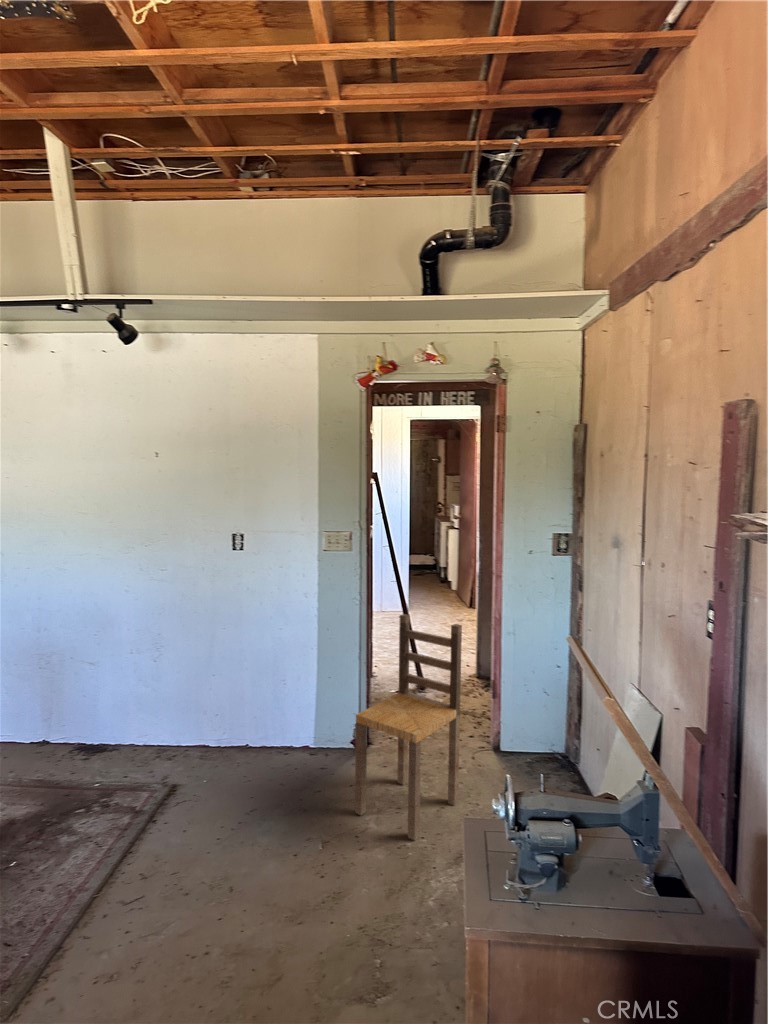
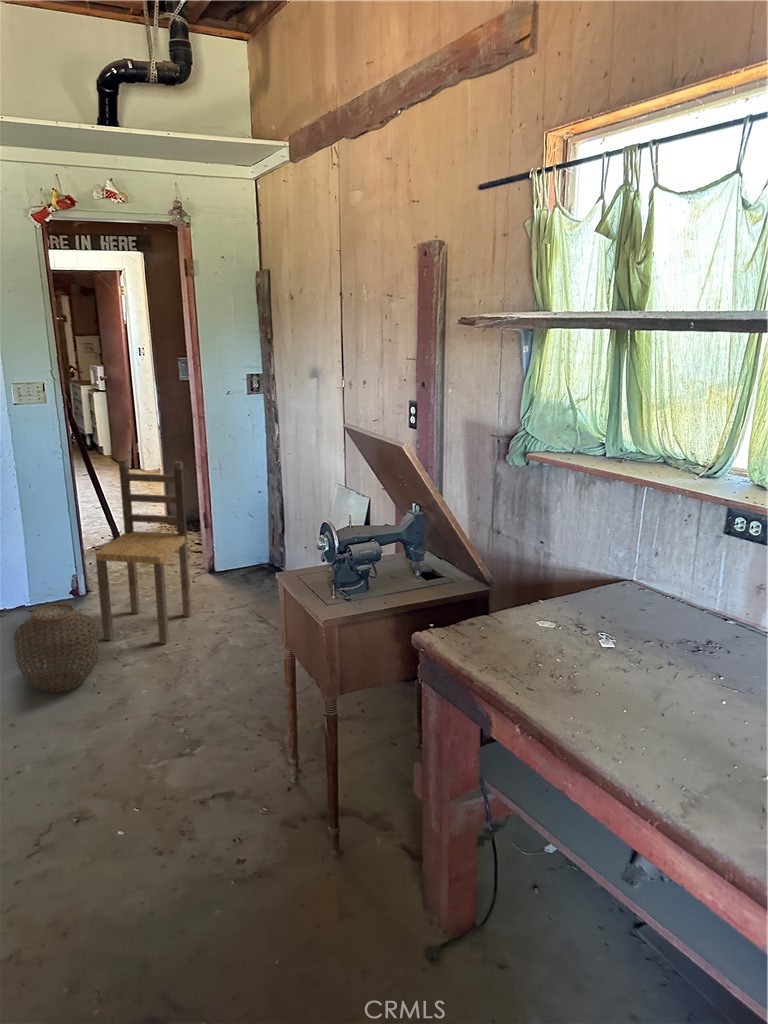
woven basket: none [242,768,329,880] -> present [14,604,98,692]

